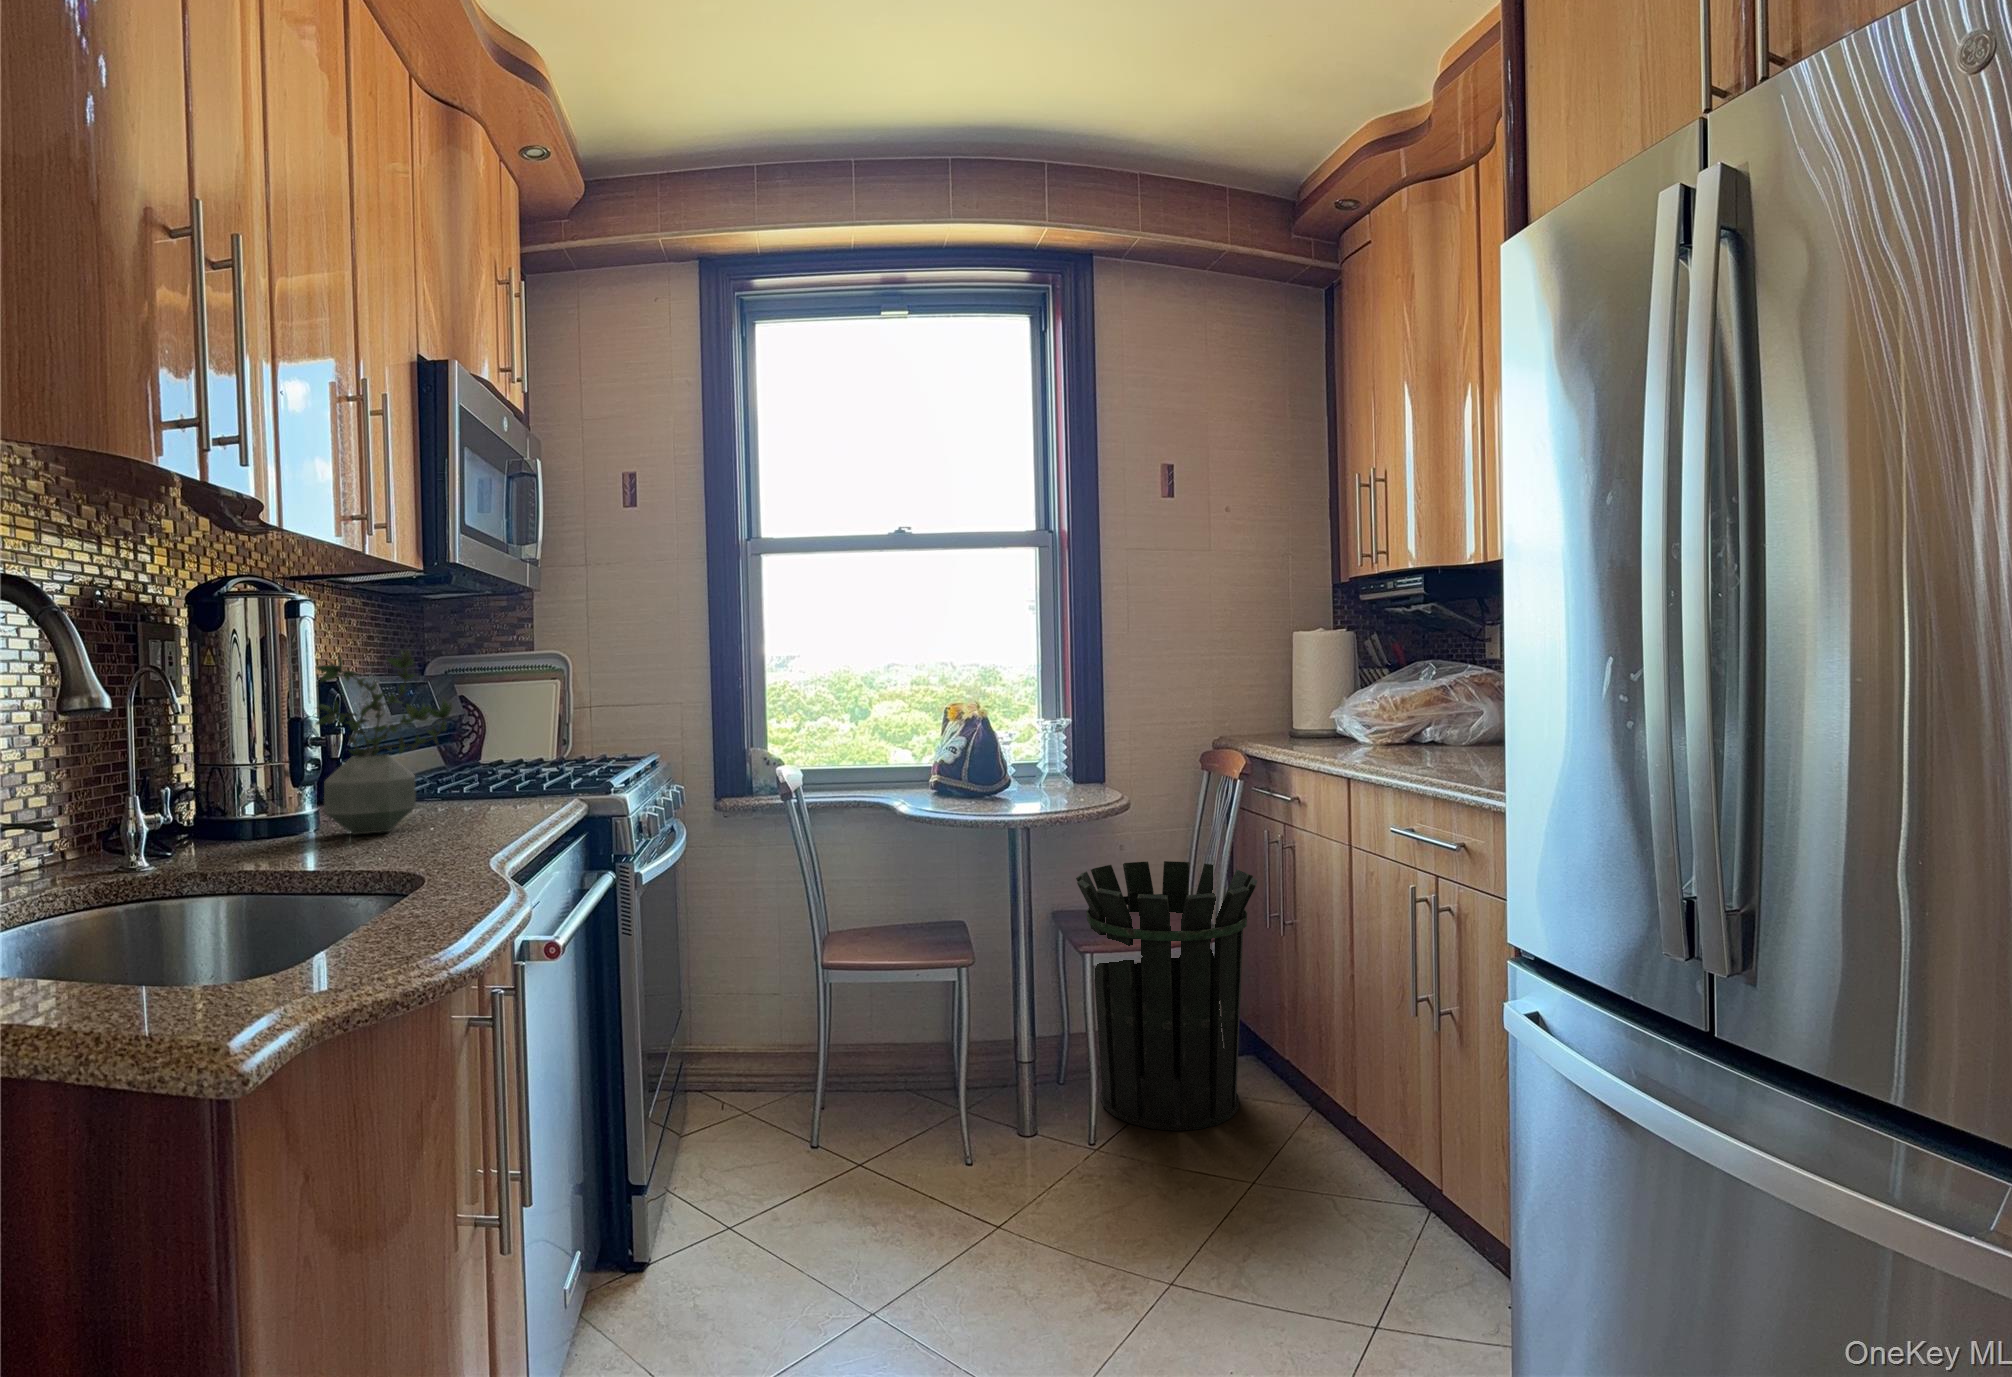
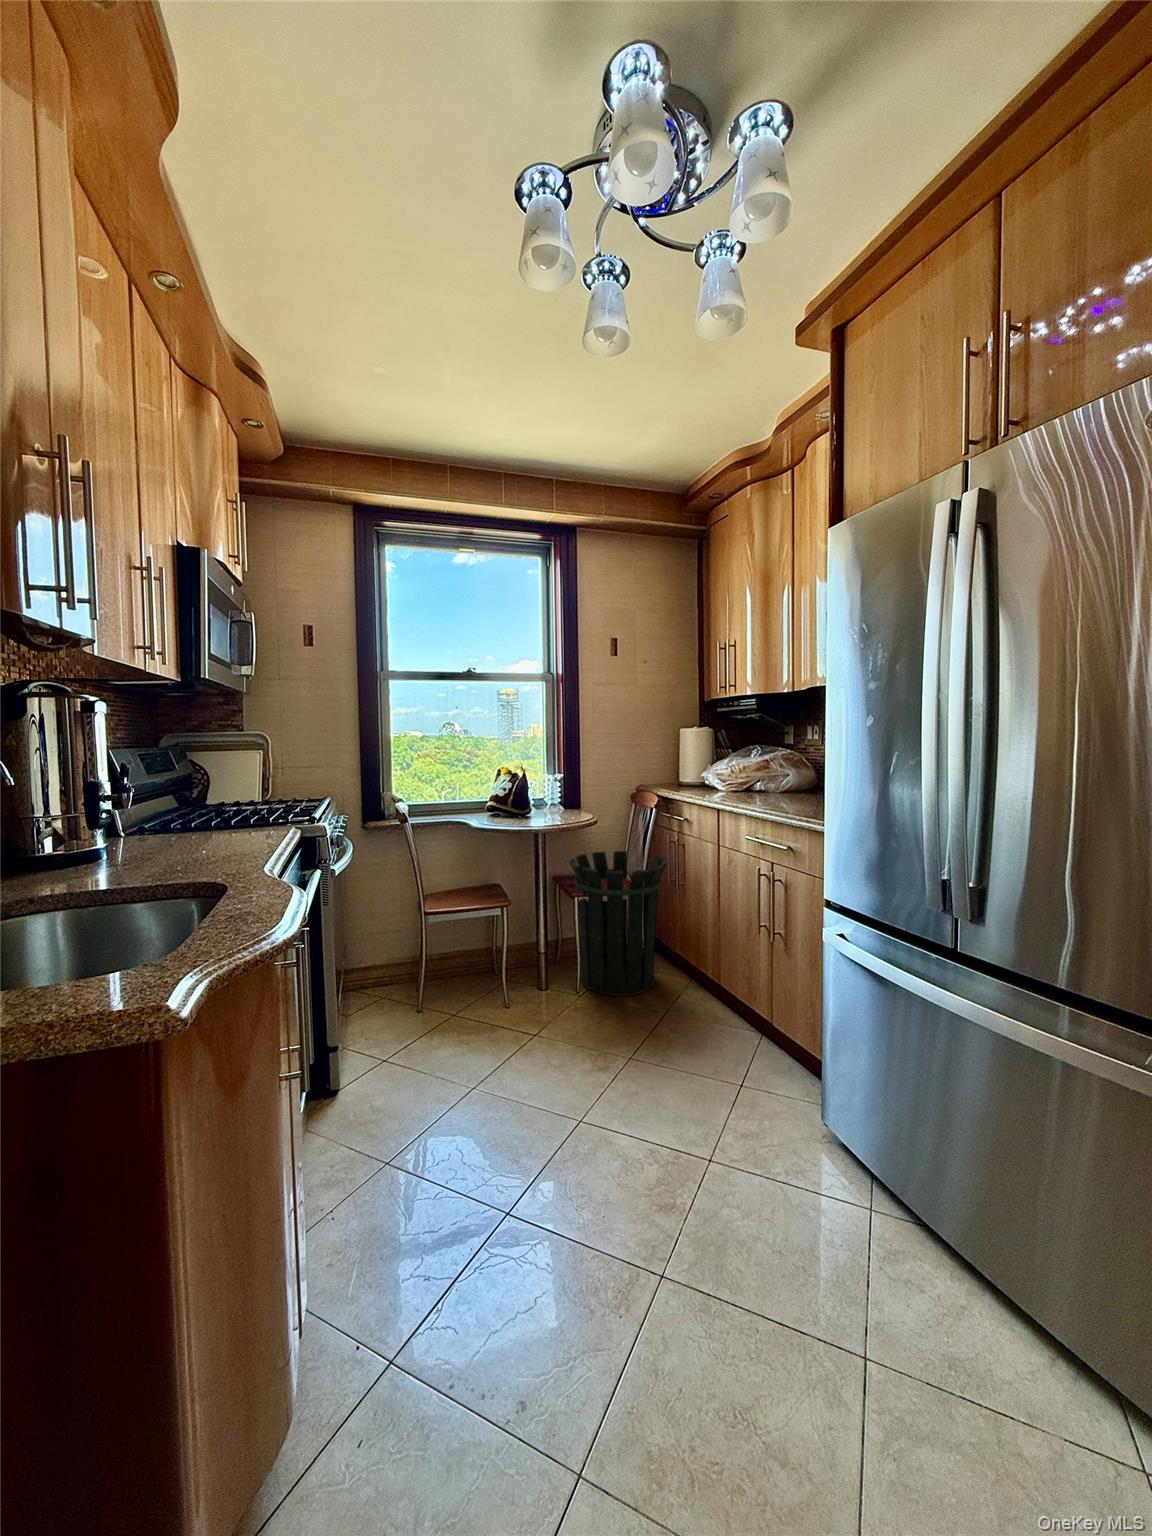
potted plant: present [313,650,452,835] -> none [127,734,218,850]

